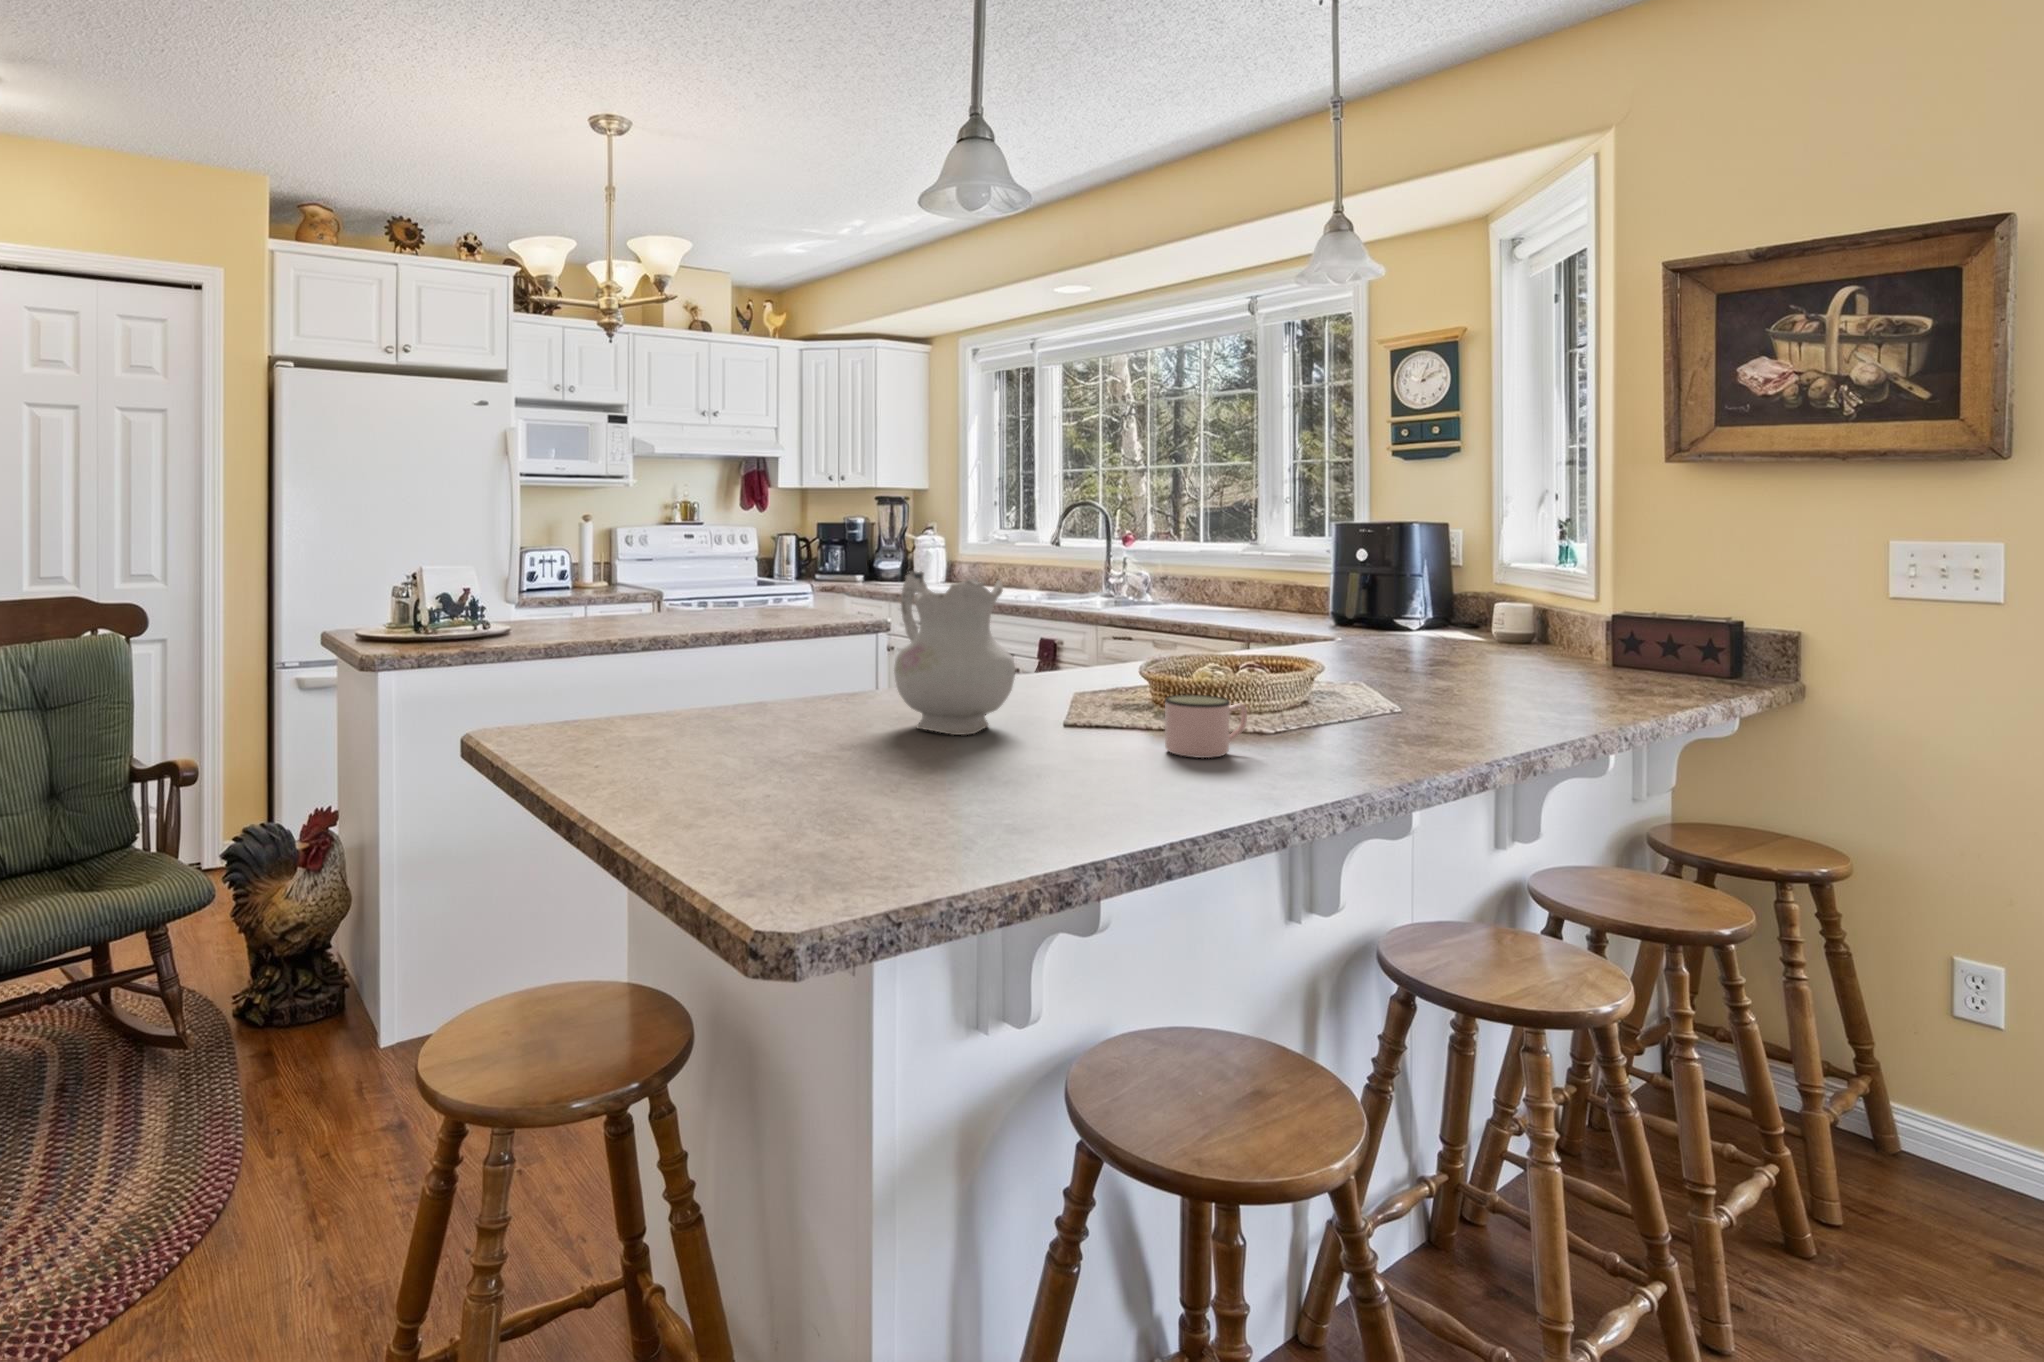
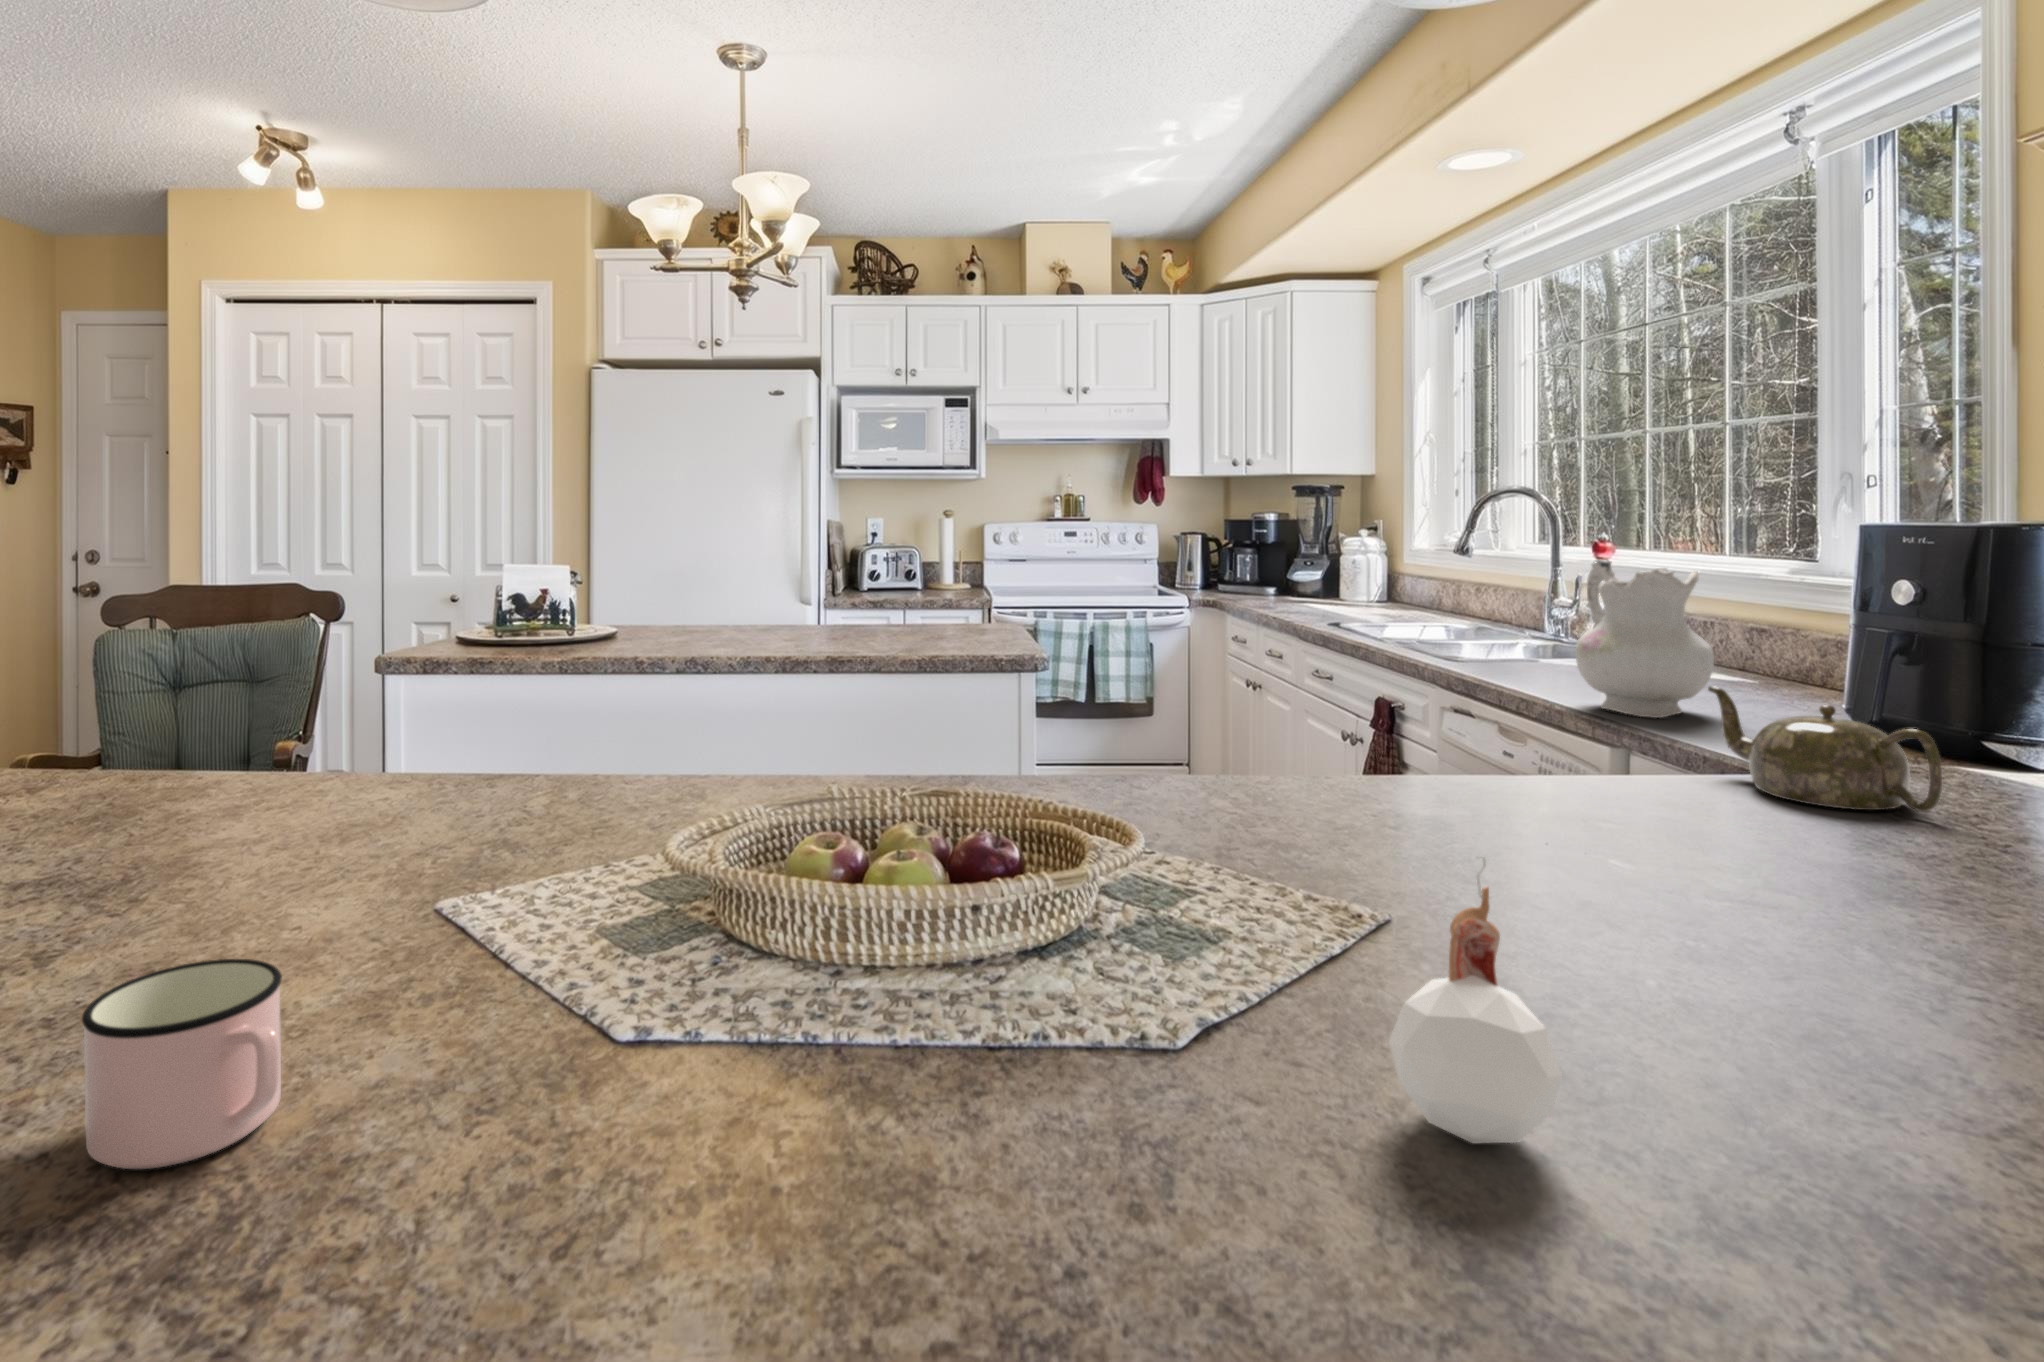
ceramic pitcher: present [894,571,1015,735] -> present [1575,560,1714,718]
teapot: none [1319,599,1418,645] -> present [1708,686,1942,812]
candle: none [1444,625,1497,707] -> present [1389,857,1562,1144]

